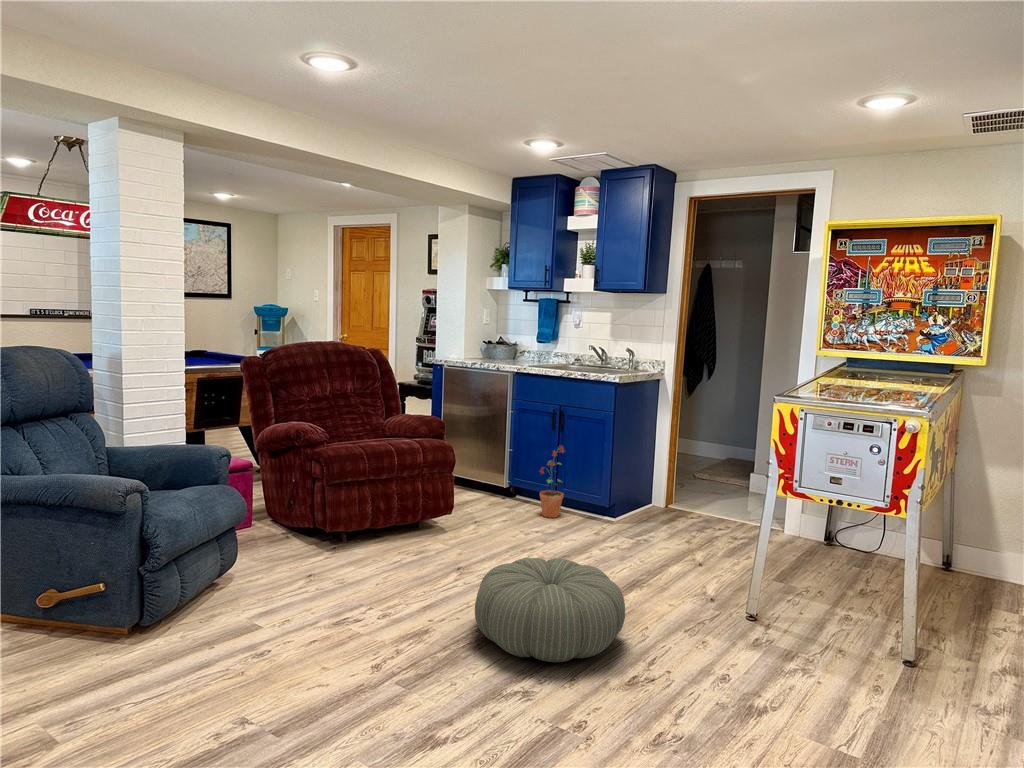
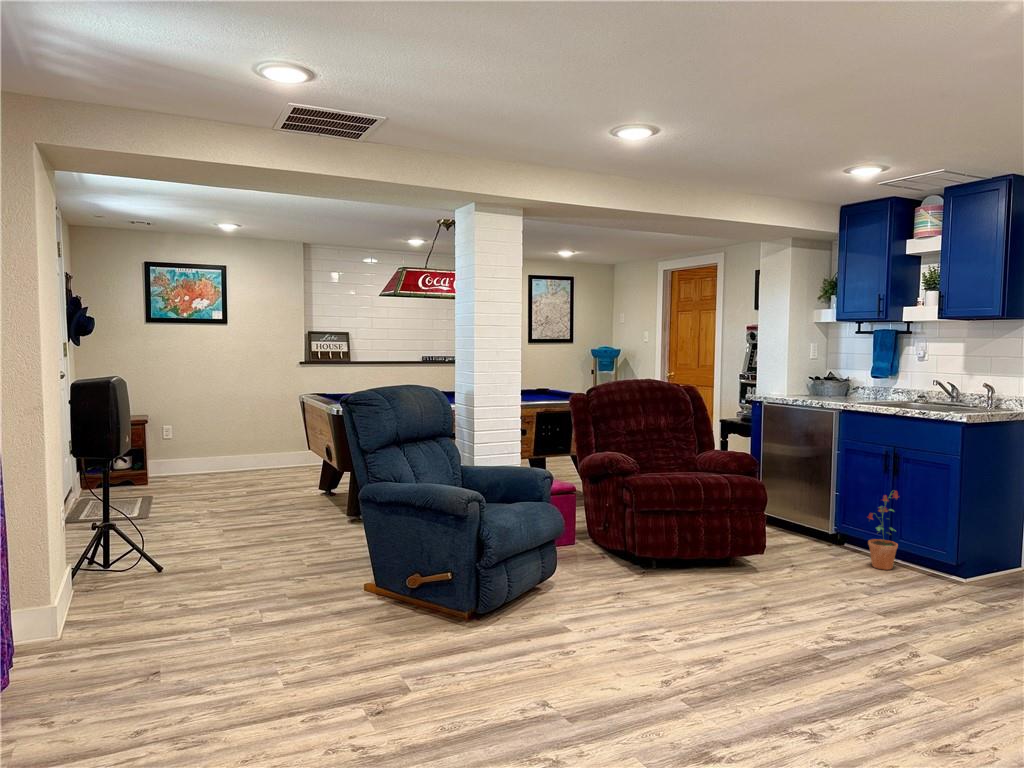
pouf: present [475,558,625,662] -> none [768,602,944,714]

